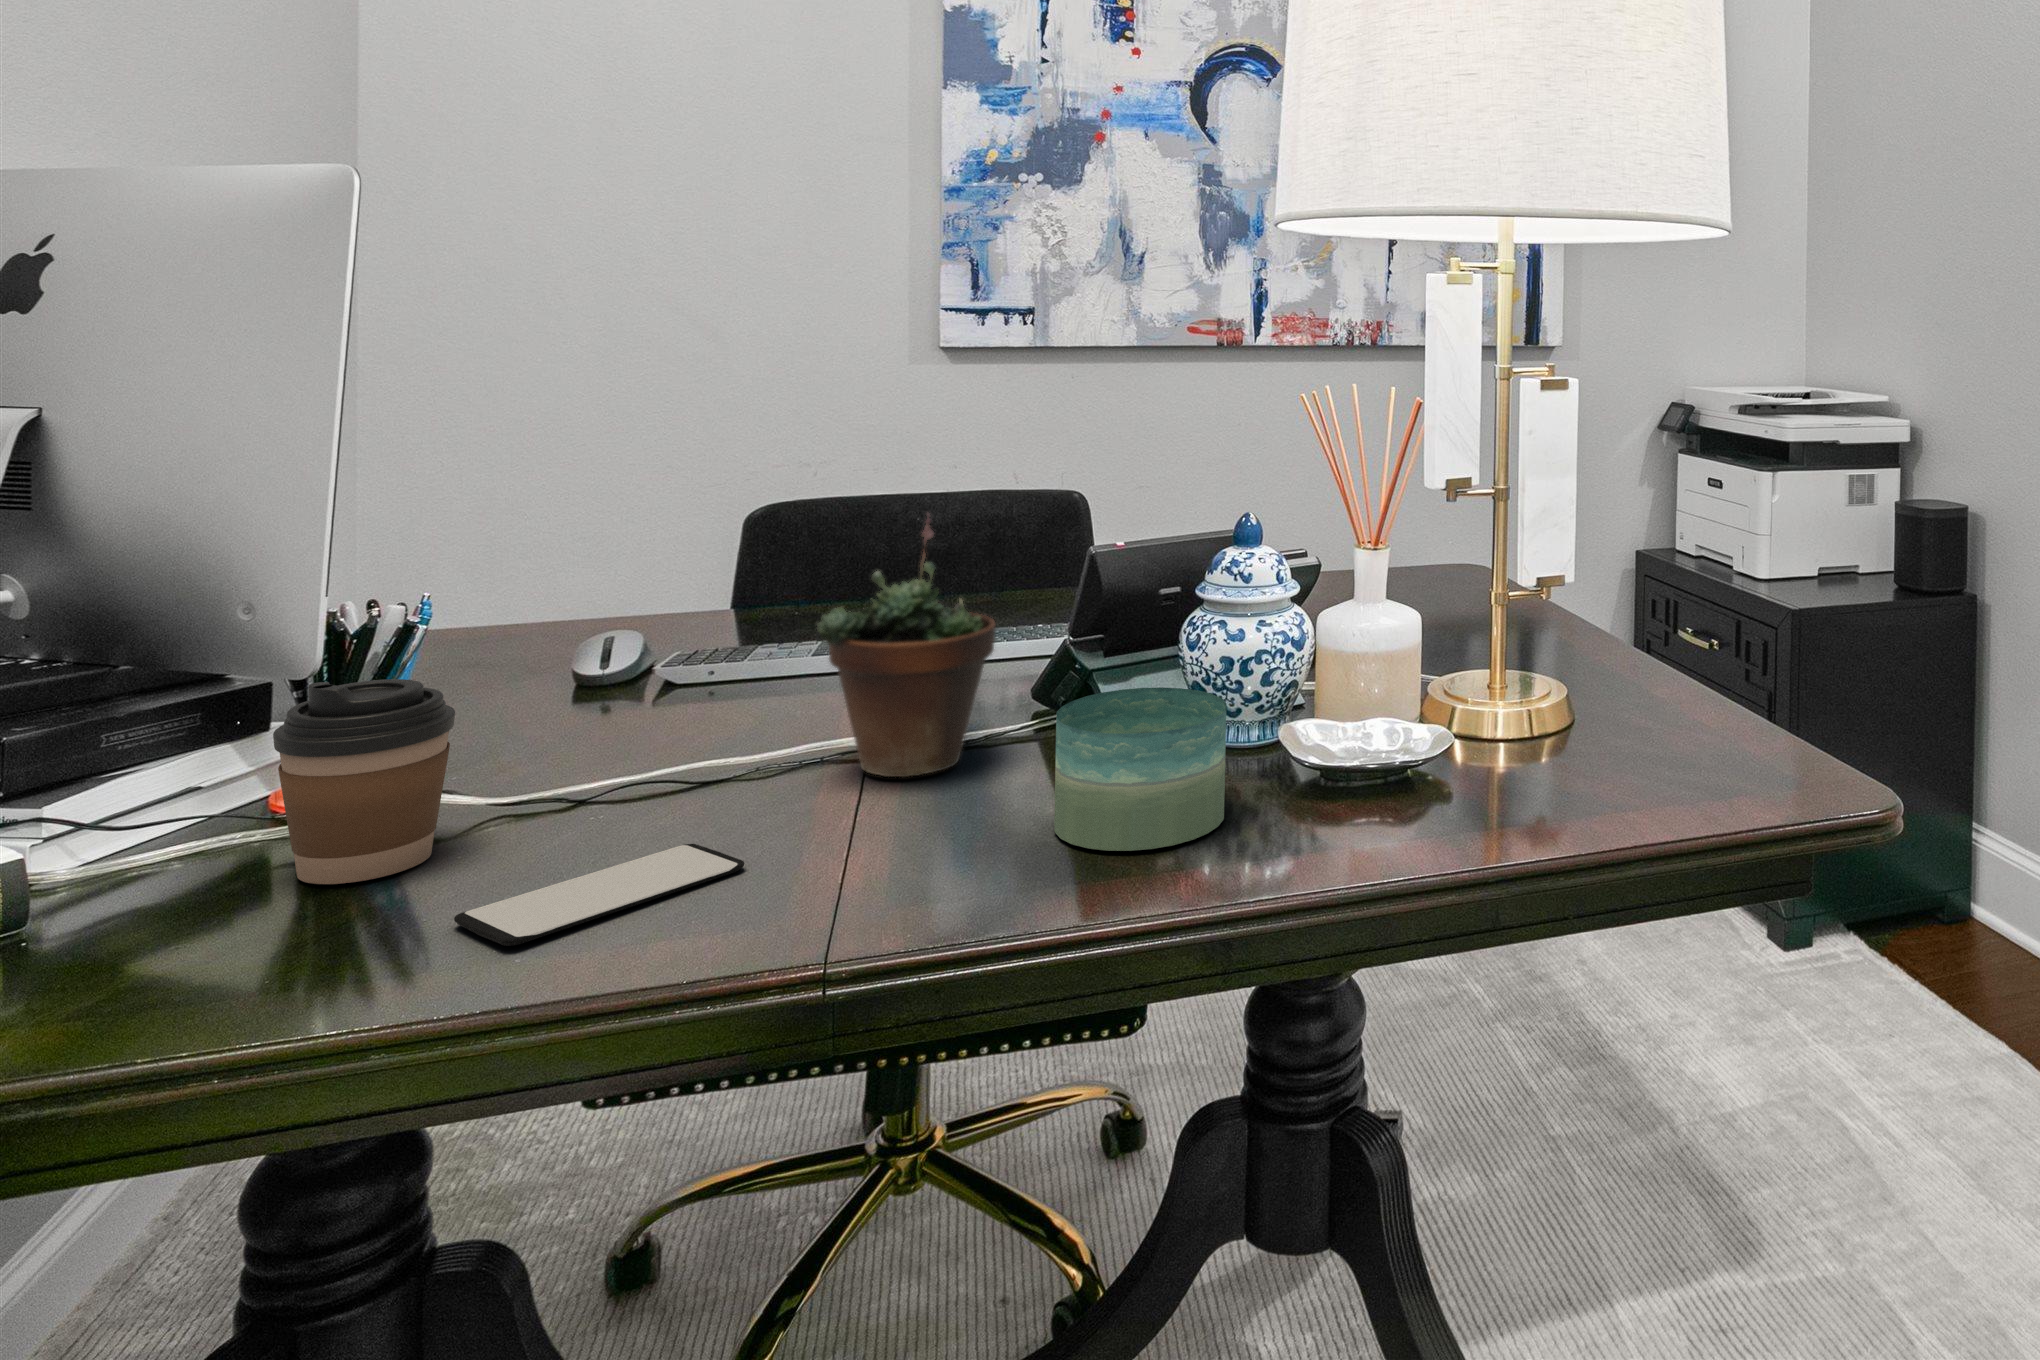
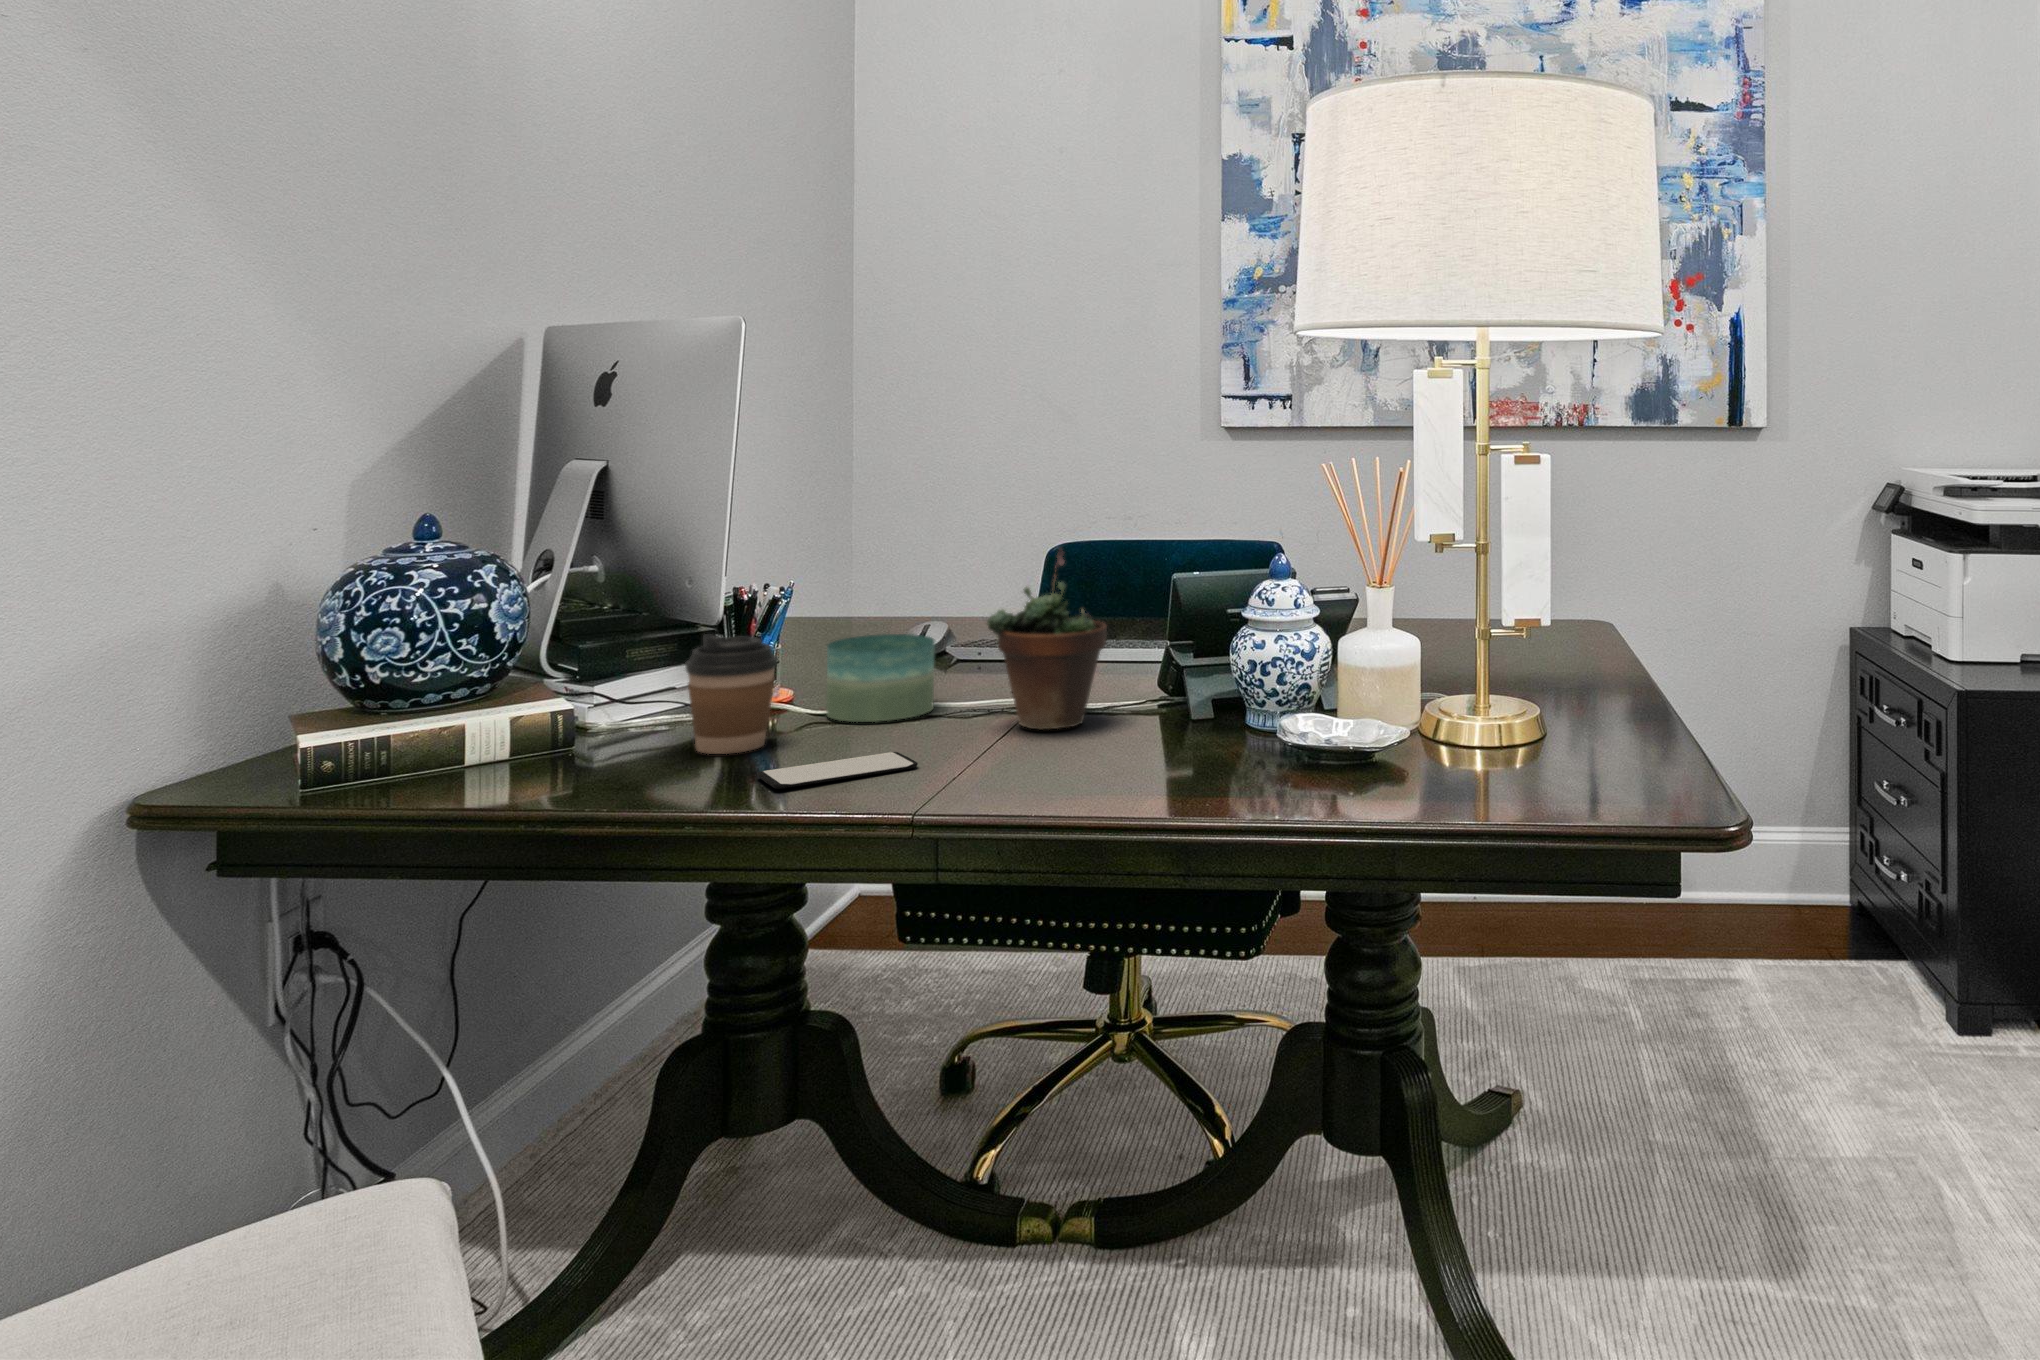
candle: present [1054,687,1226,851] -> present [826,634,935,722]

